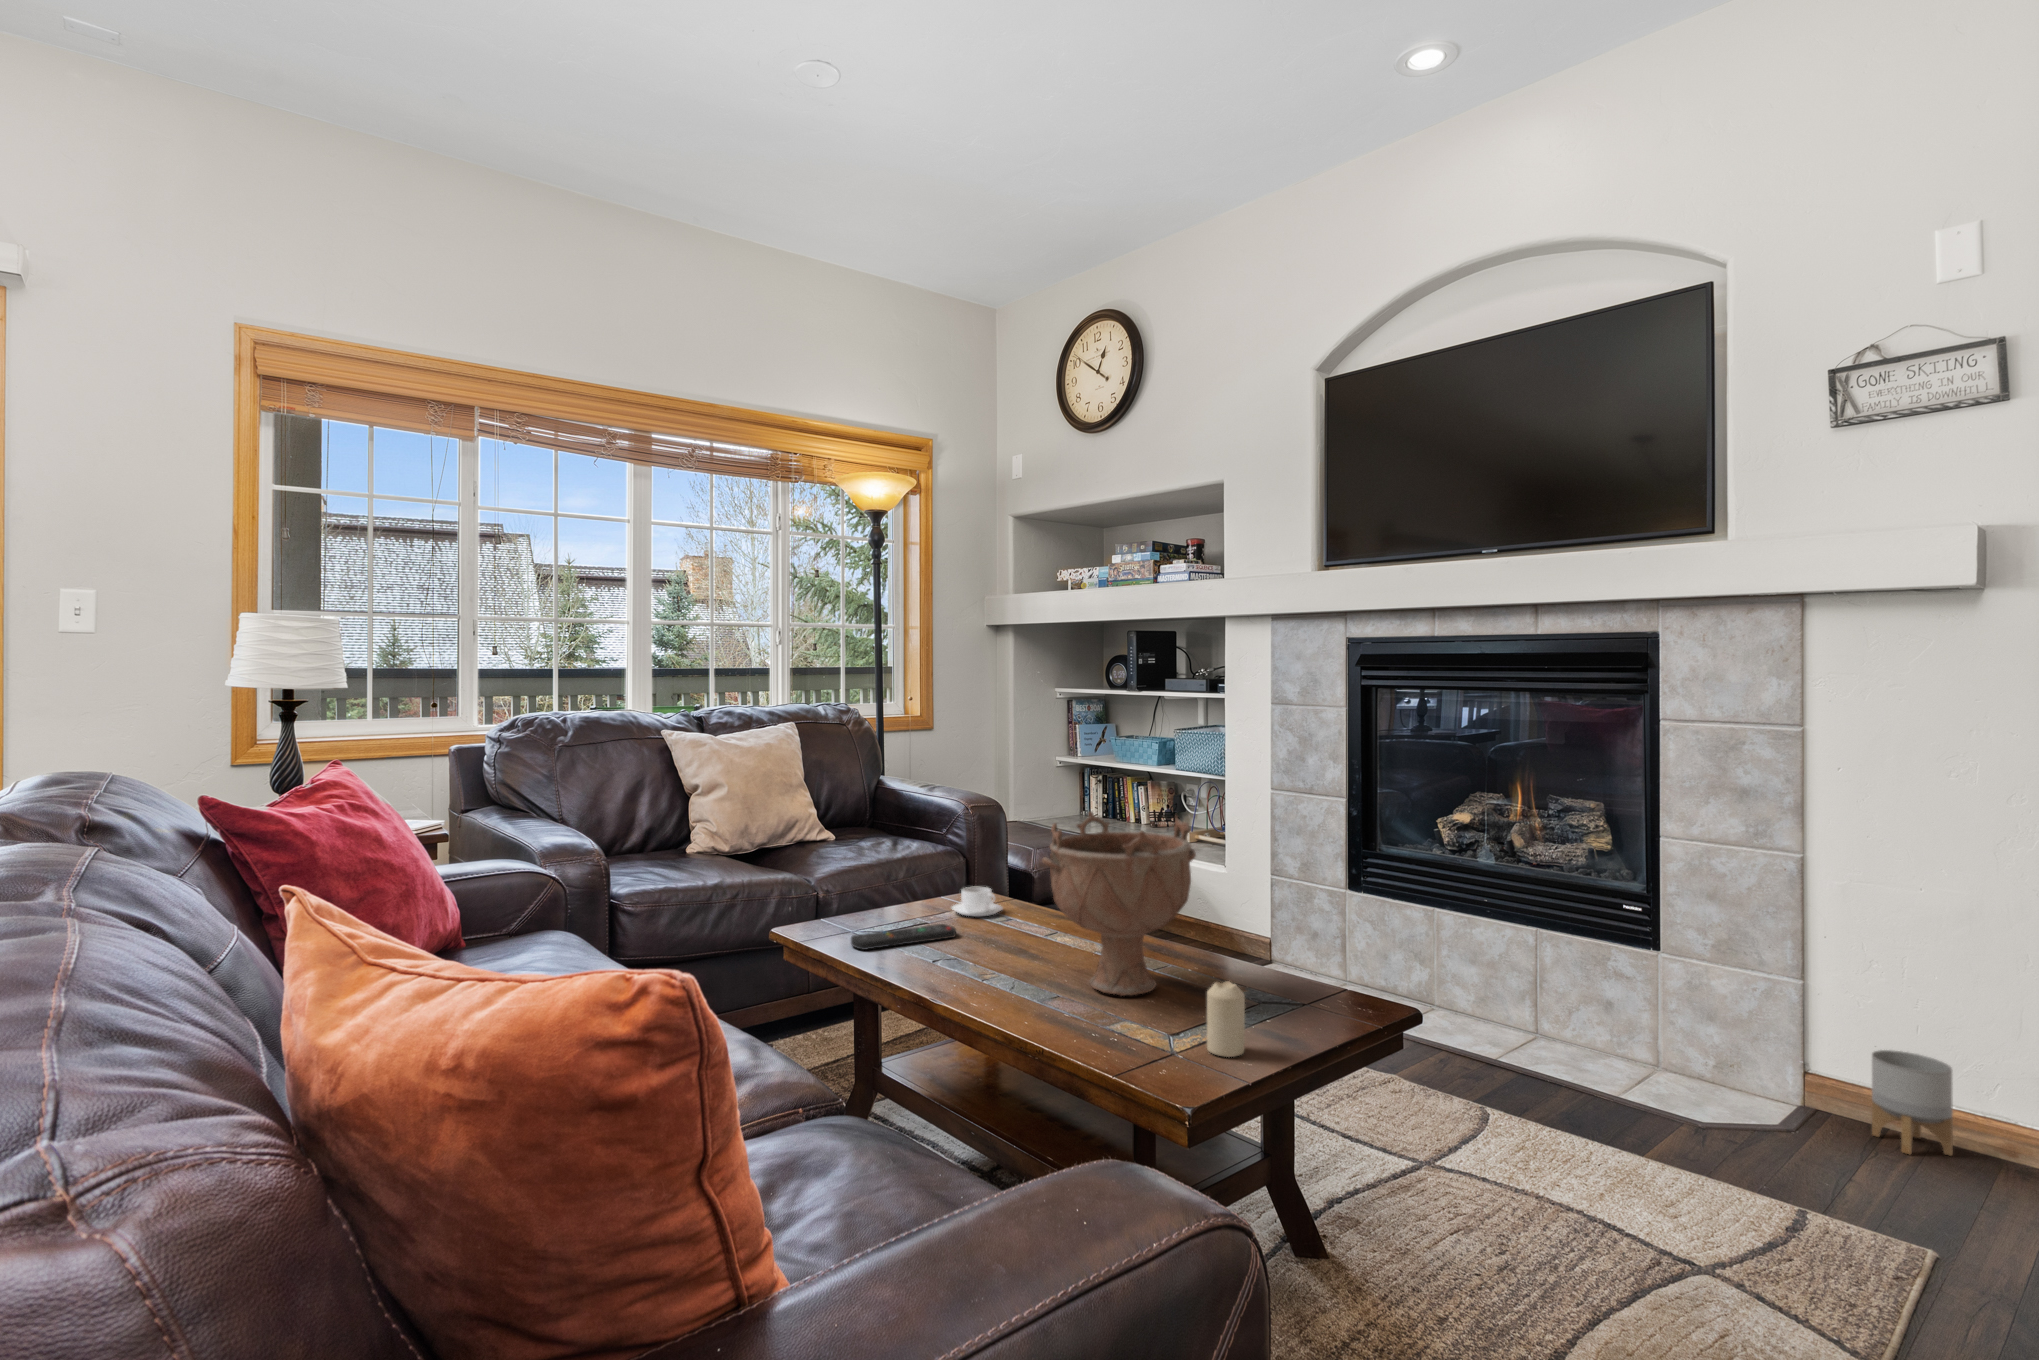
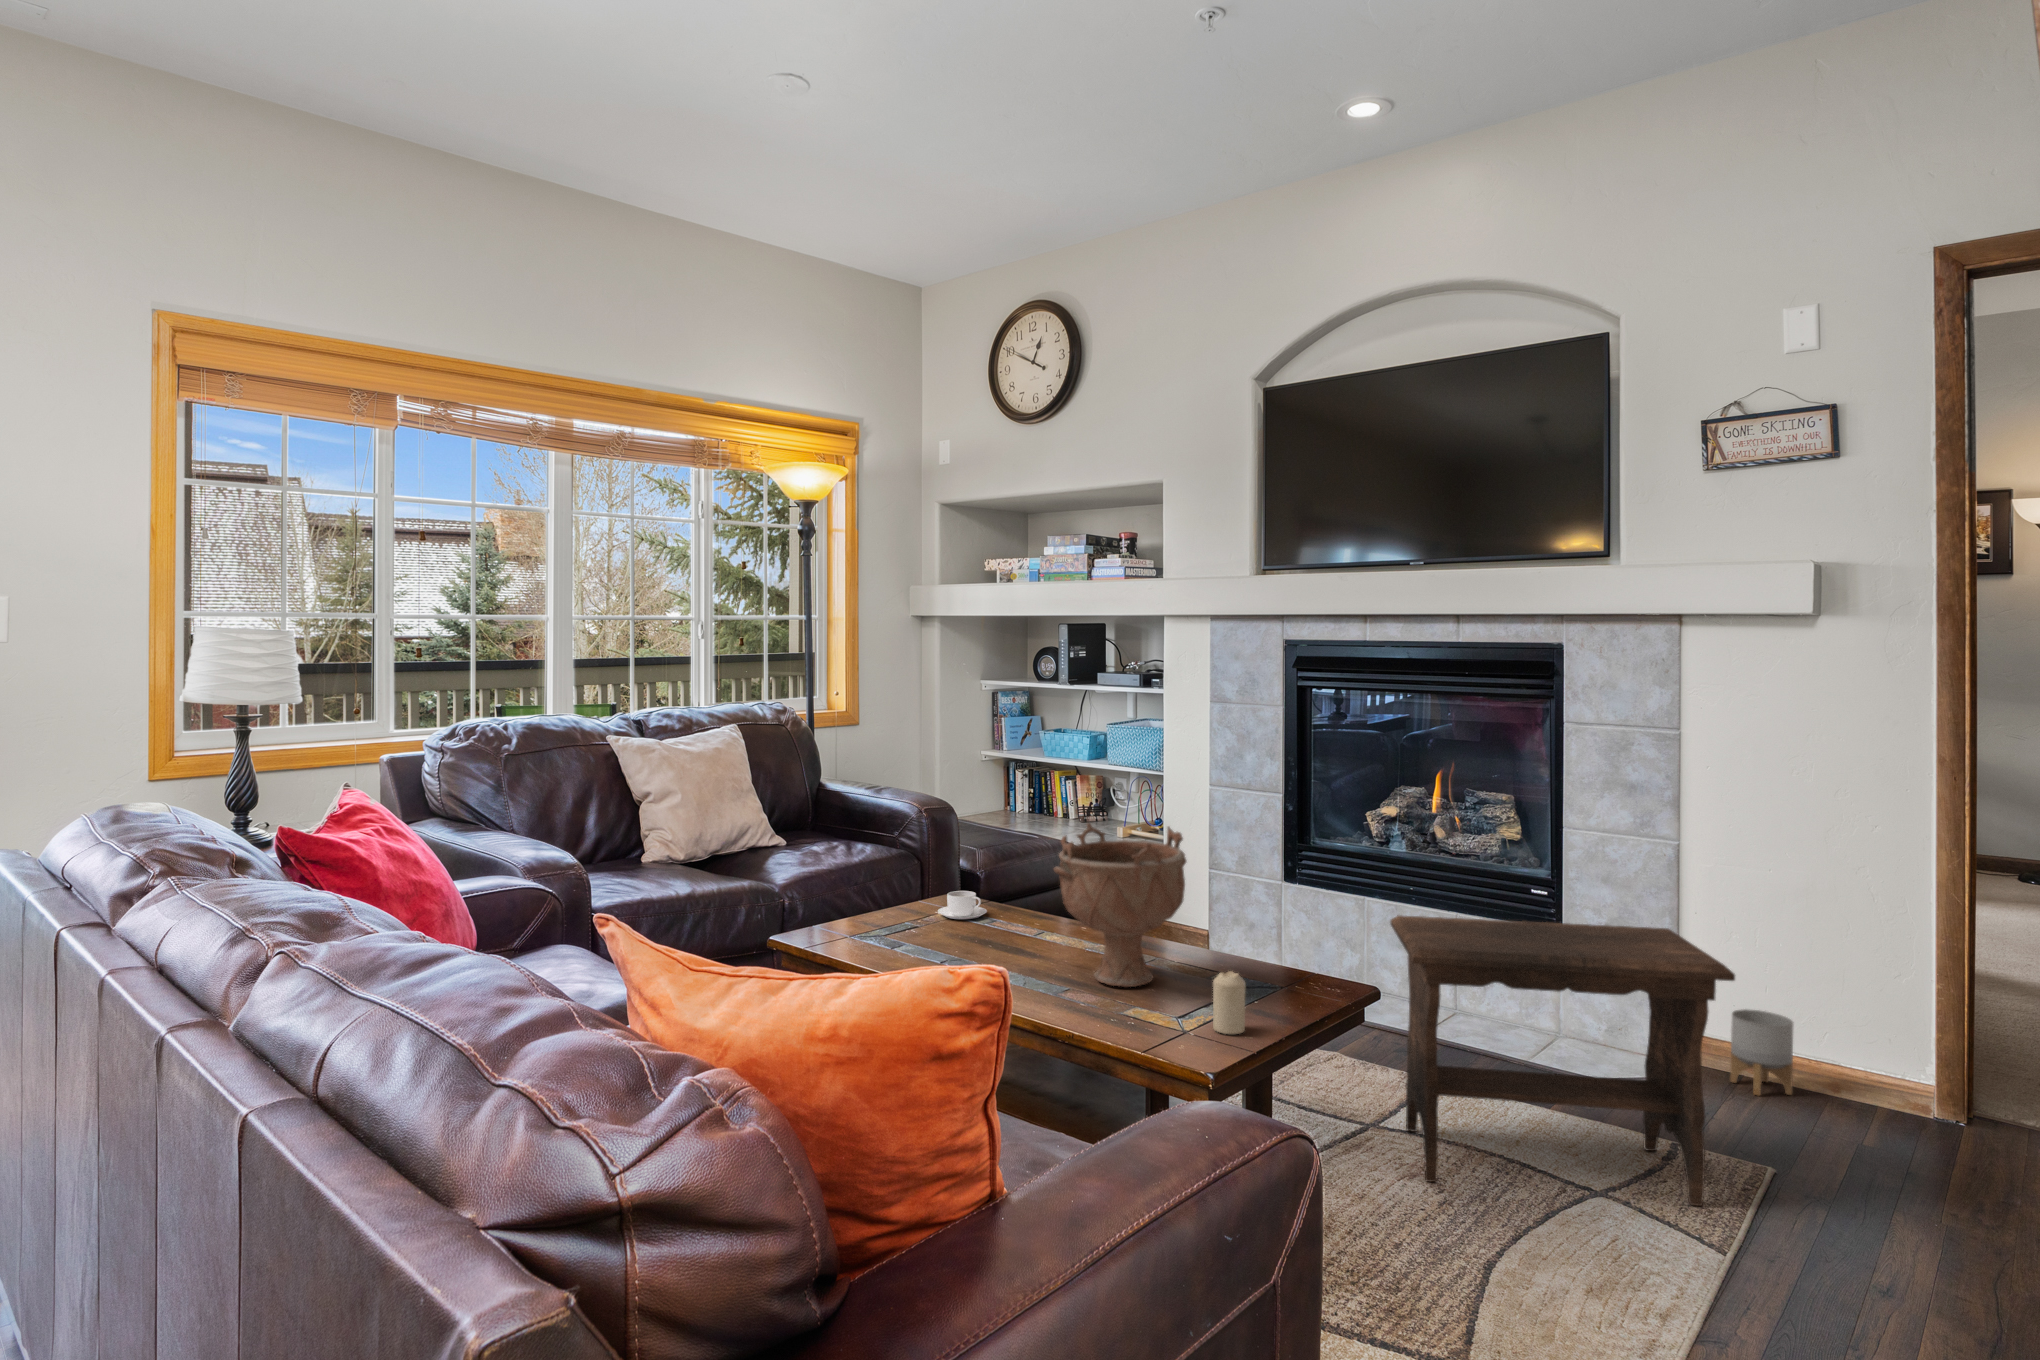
remote control: present [851,924,956,950] -> none [859,928,953,954]
footstool: none [1447,926,1878,1295] -> present [1390,915,1735,1206]

